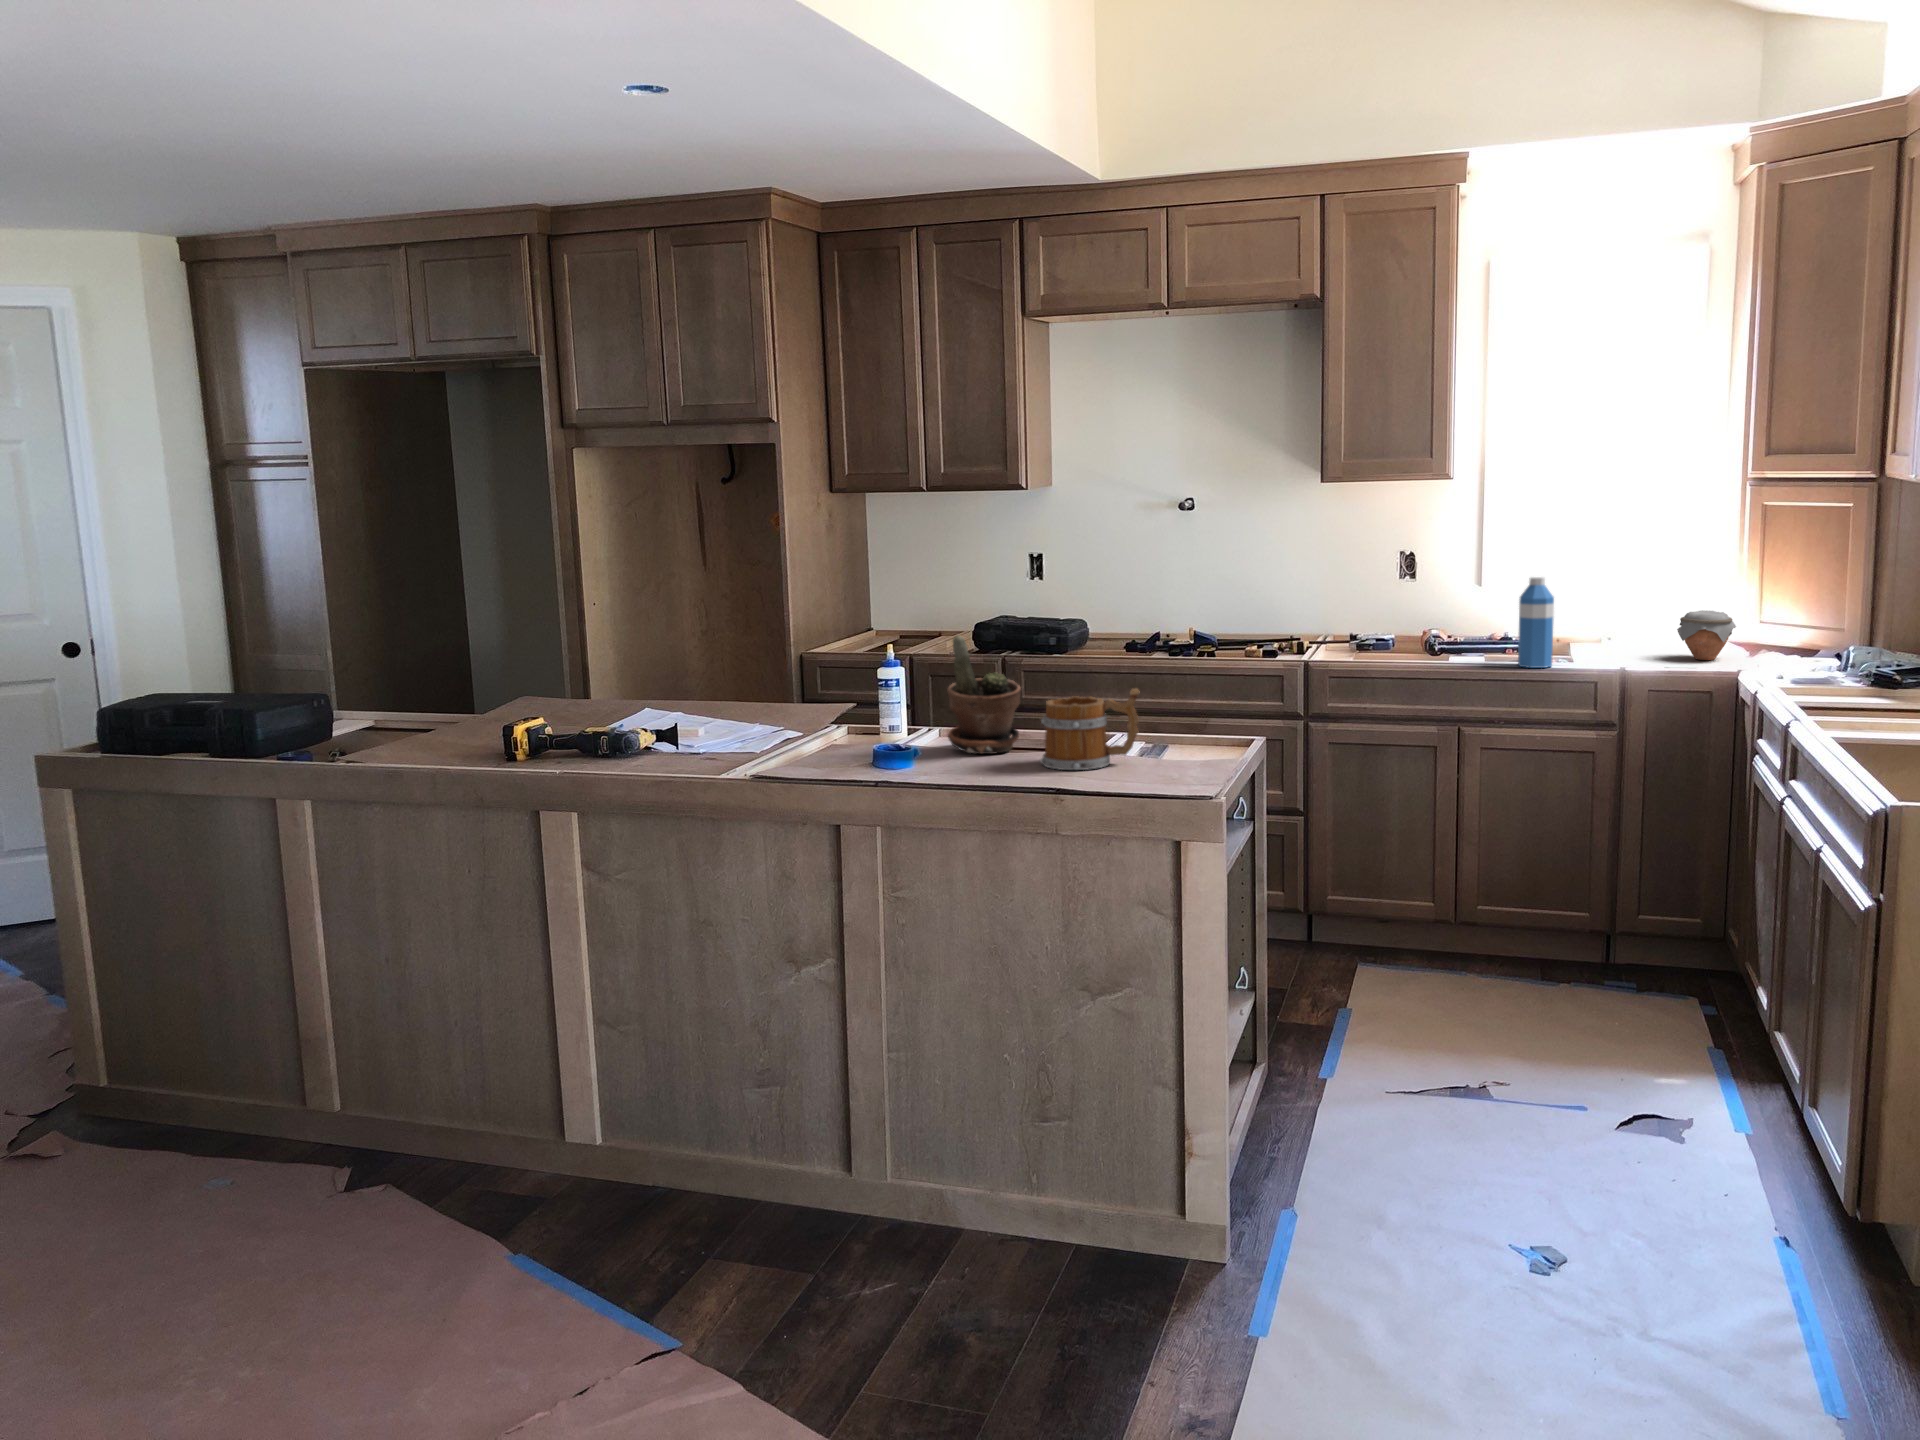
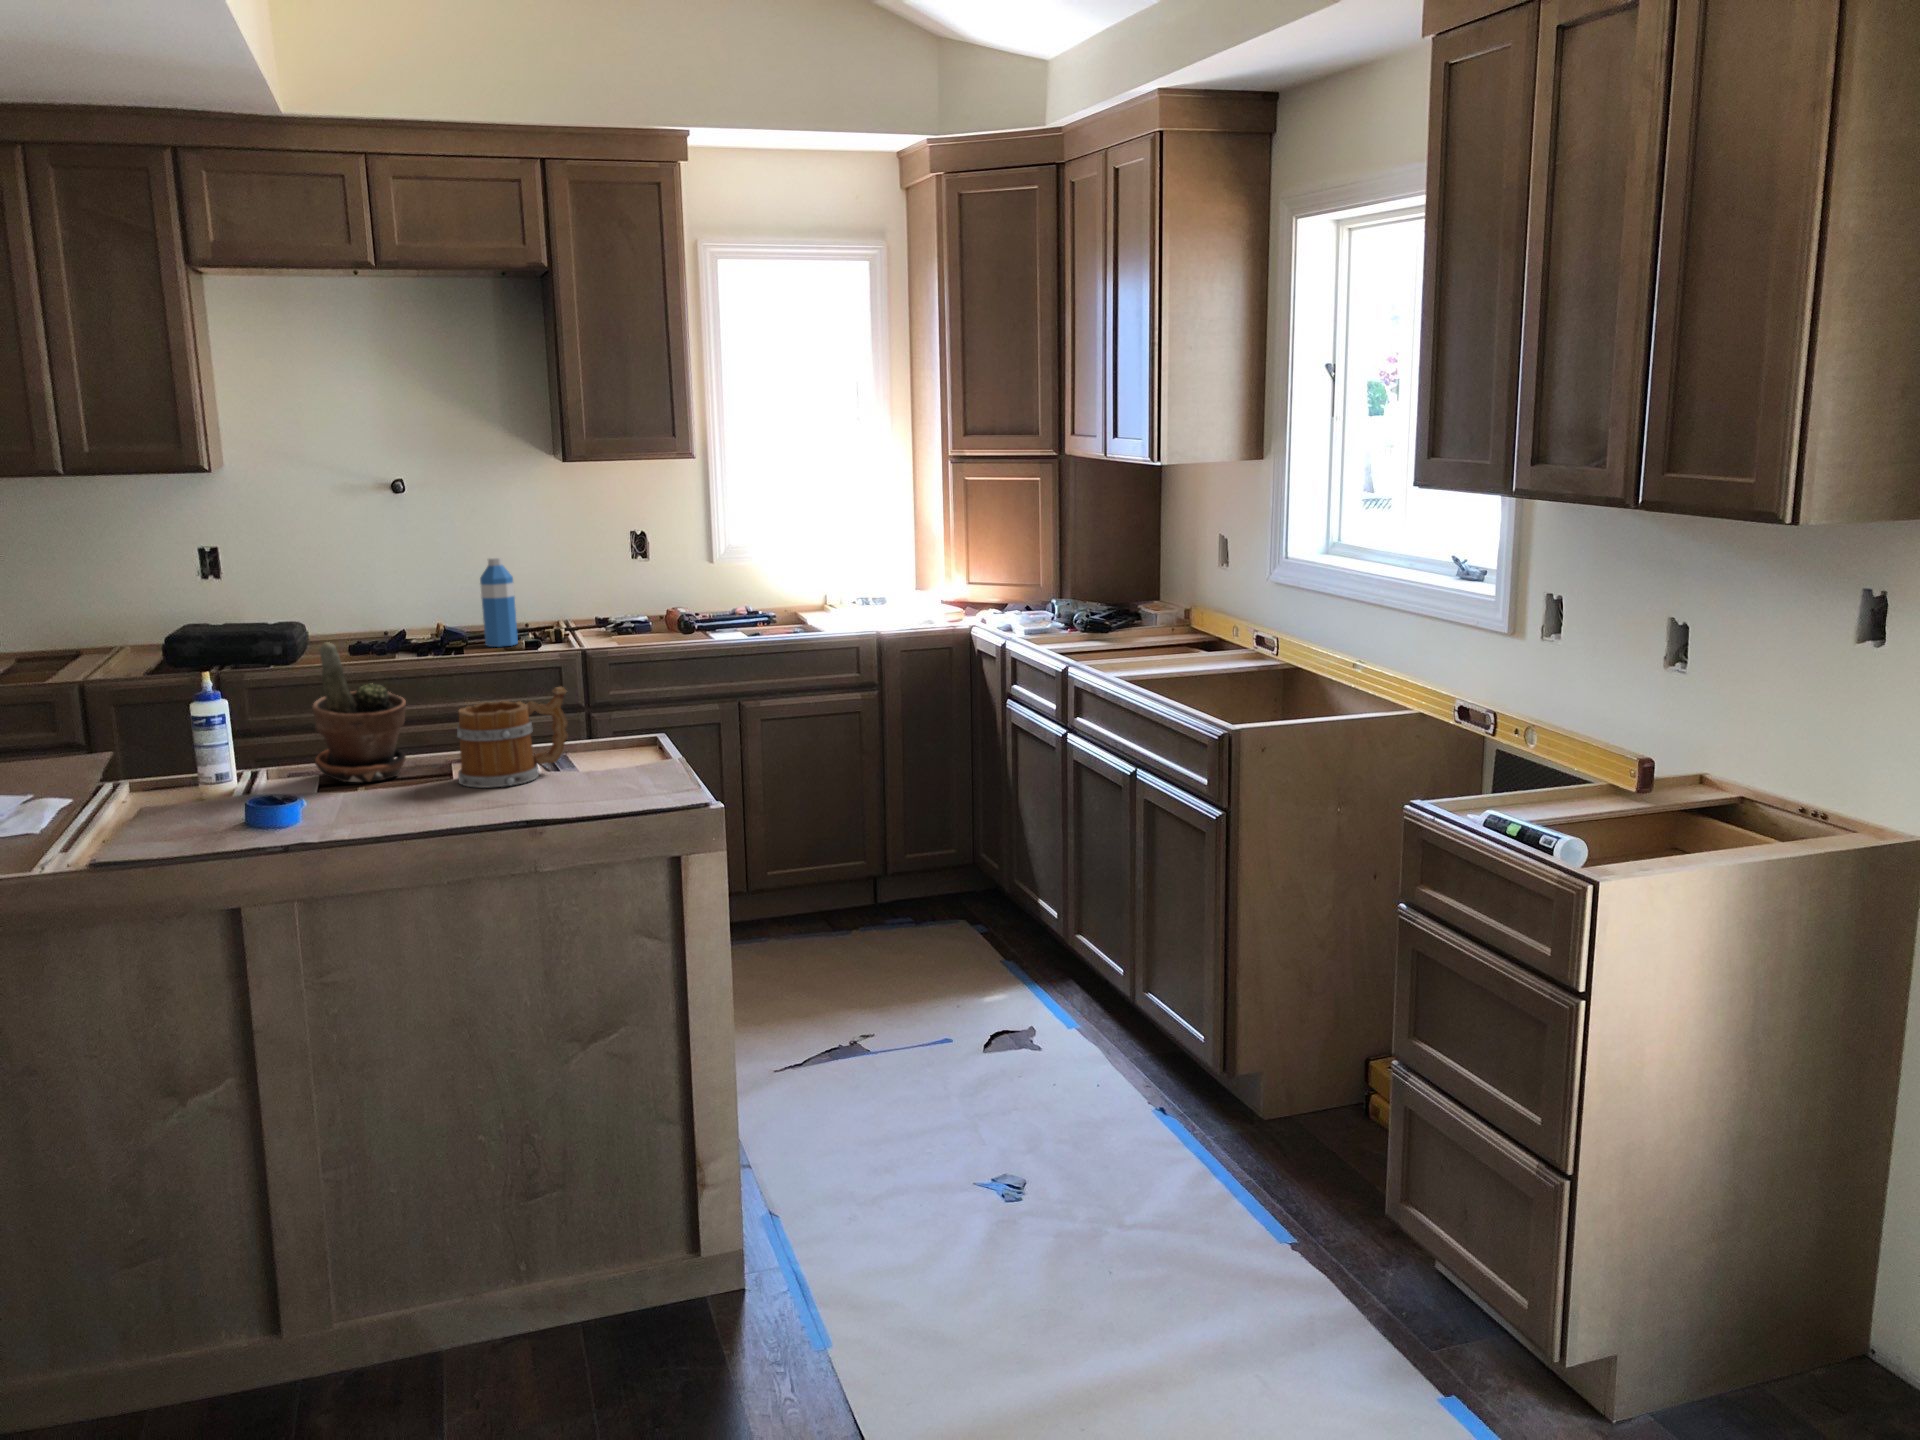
water bottle: present [1518,577,1554,668] -> present [480,558,518,647]
jar: present [1677,610,1736,660] -> none [909,576,955,620]

